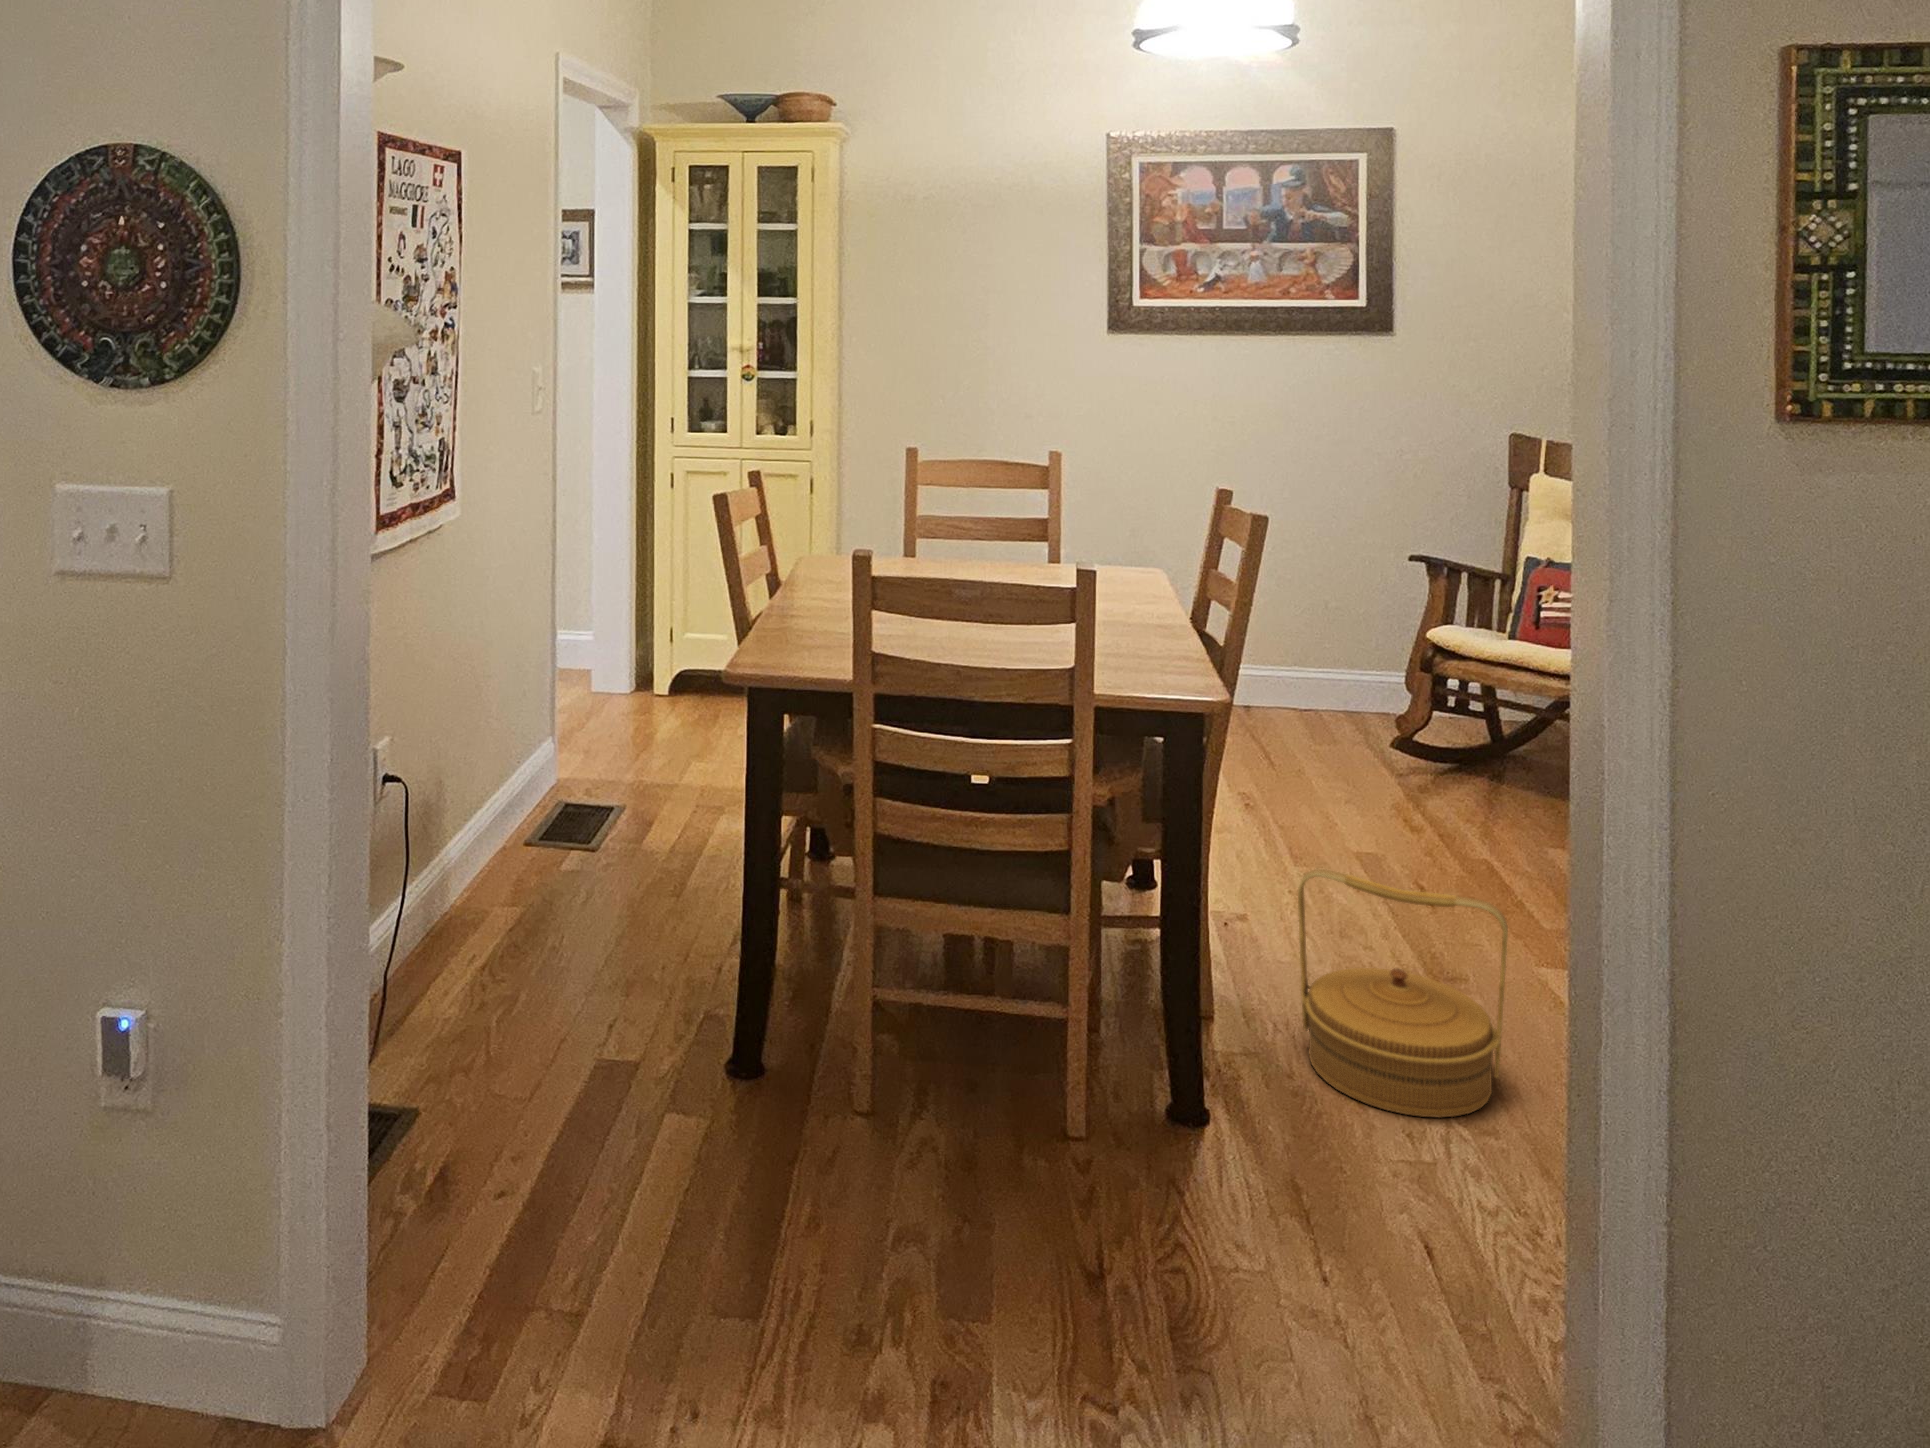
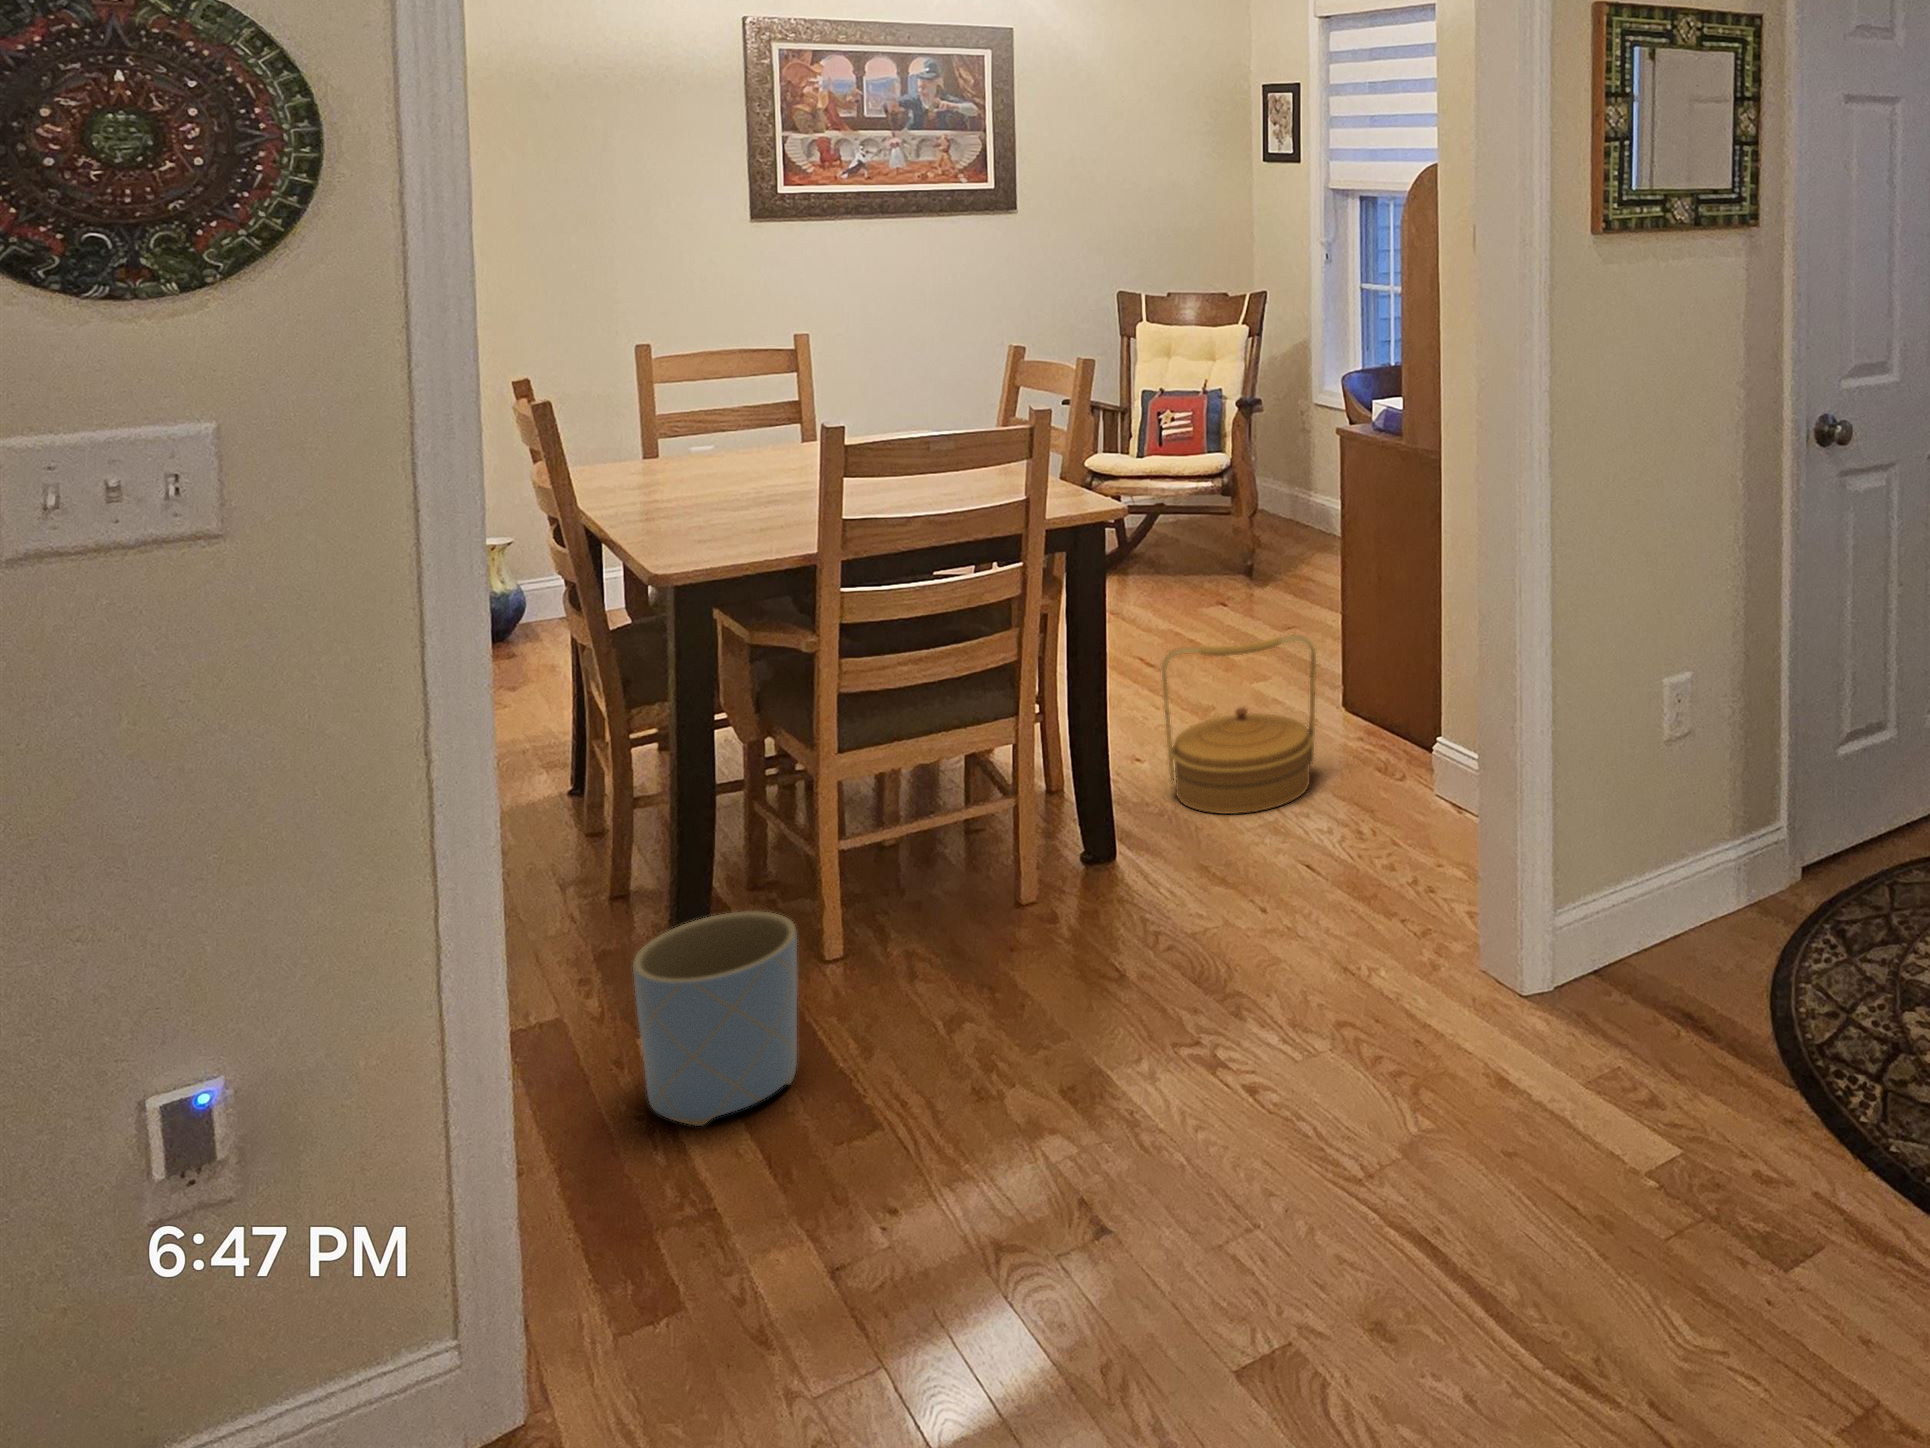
planter: none [616,986,753,1188] -> present [633,911,797,1126]

